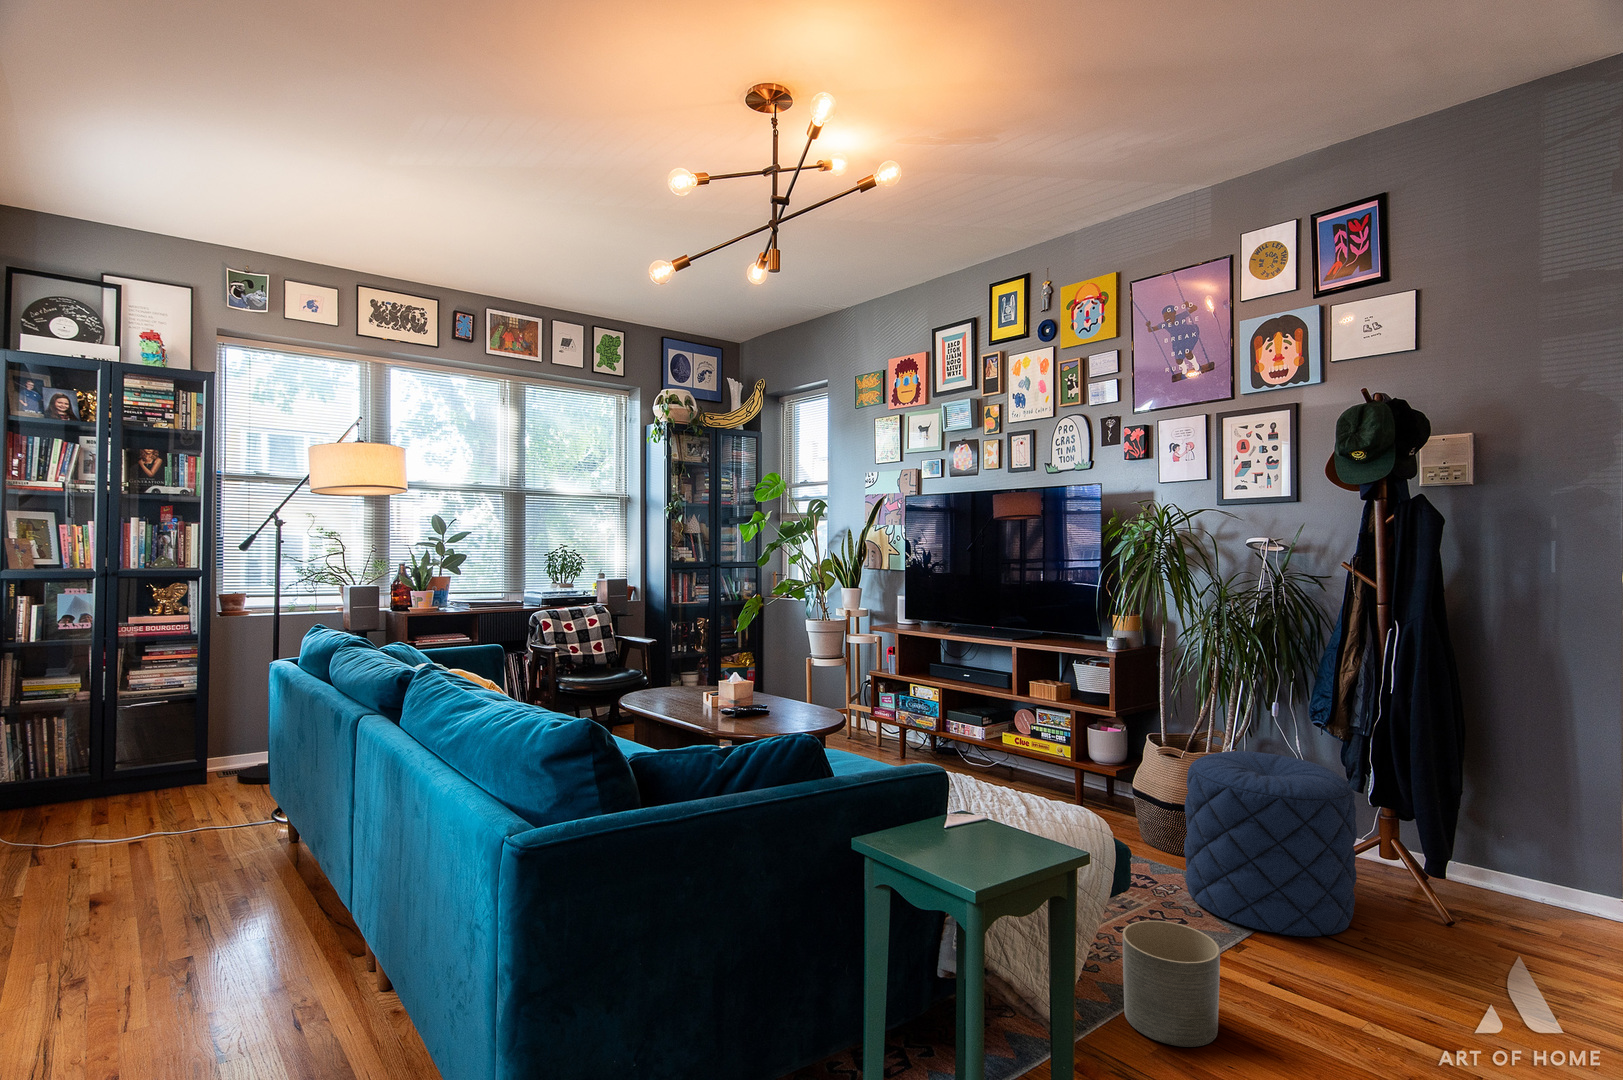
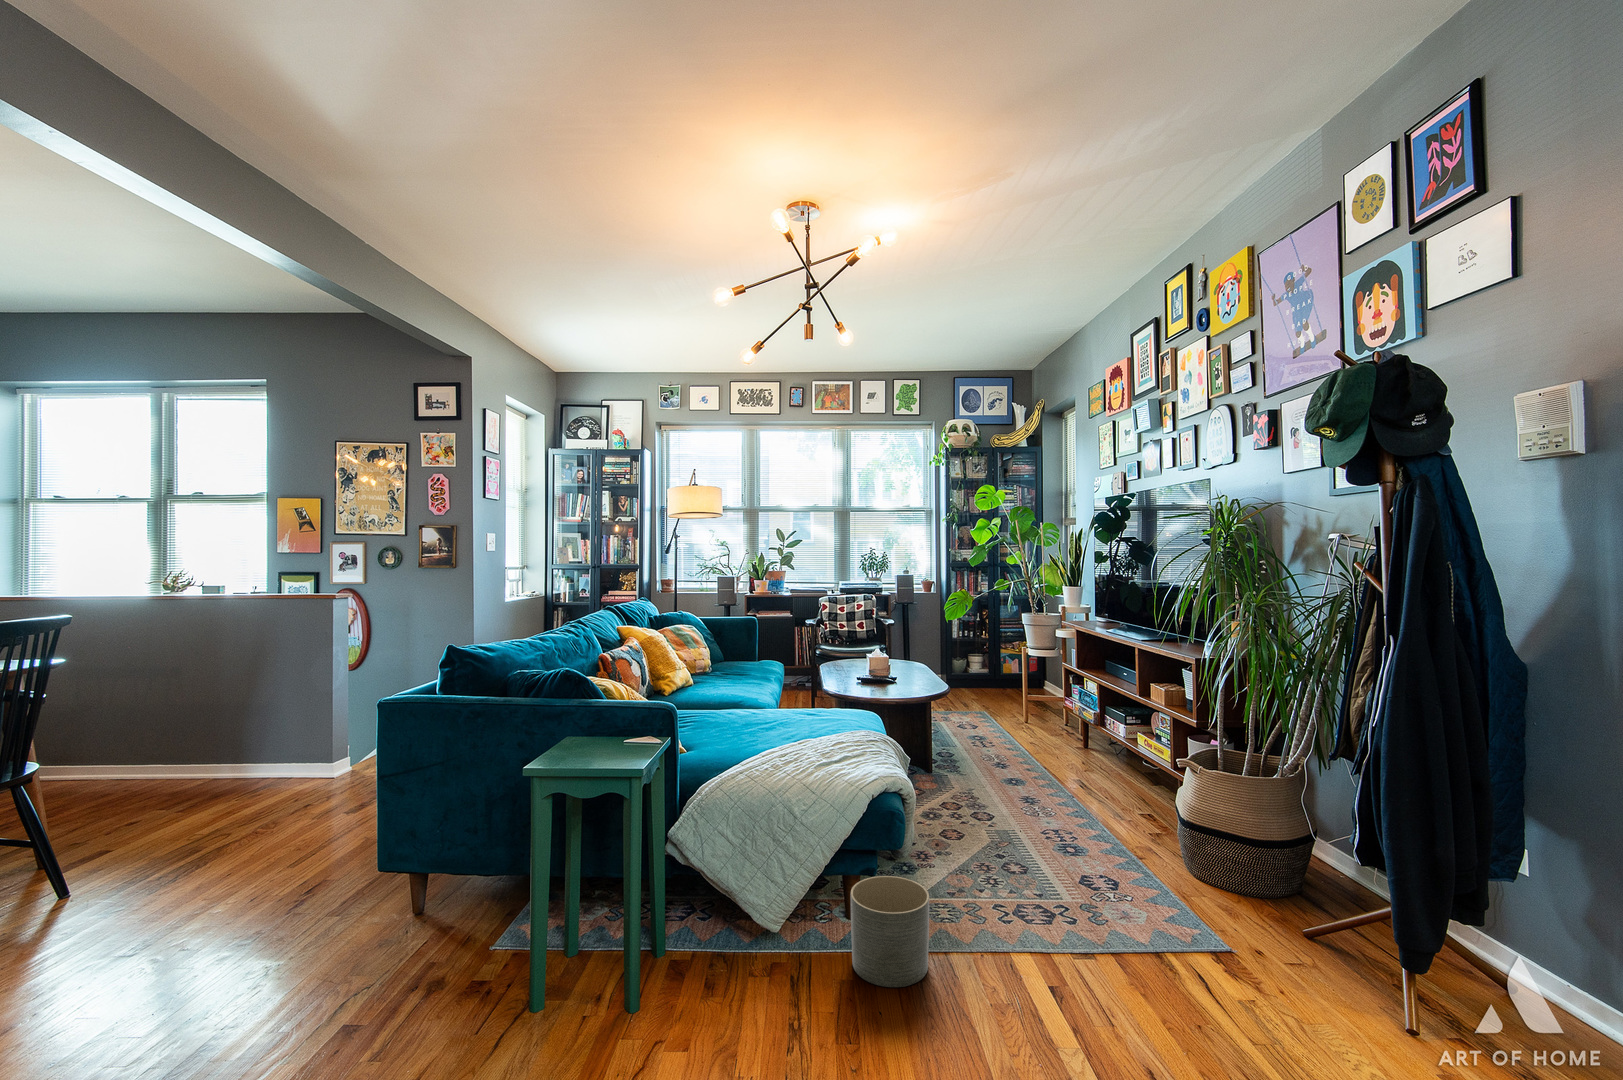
pouf: present [1184,751,1357,937] -> none [1096,769,1281,984]

